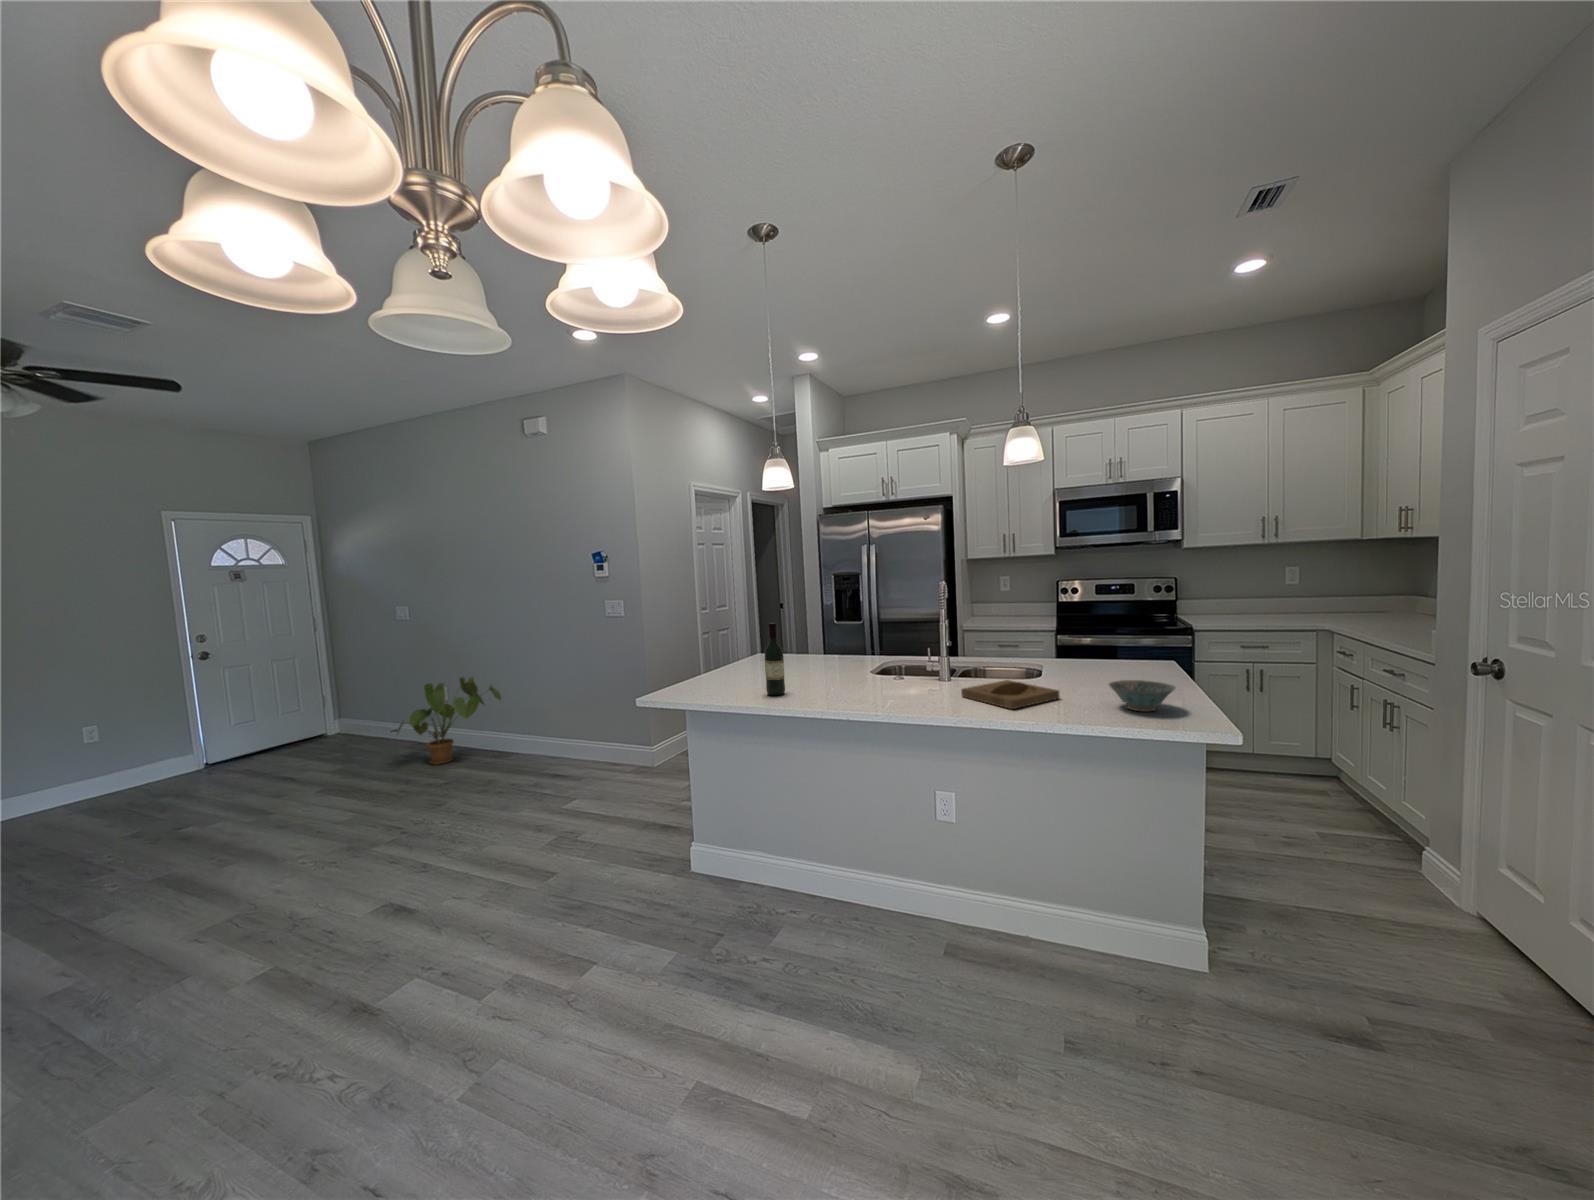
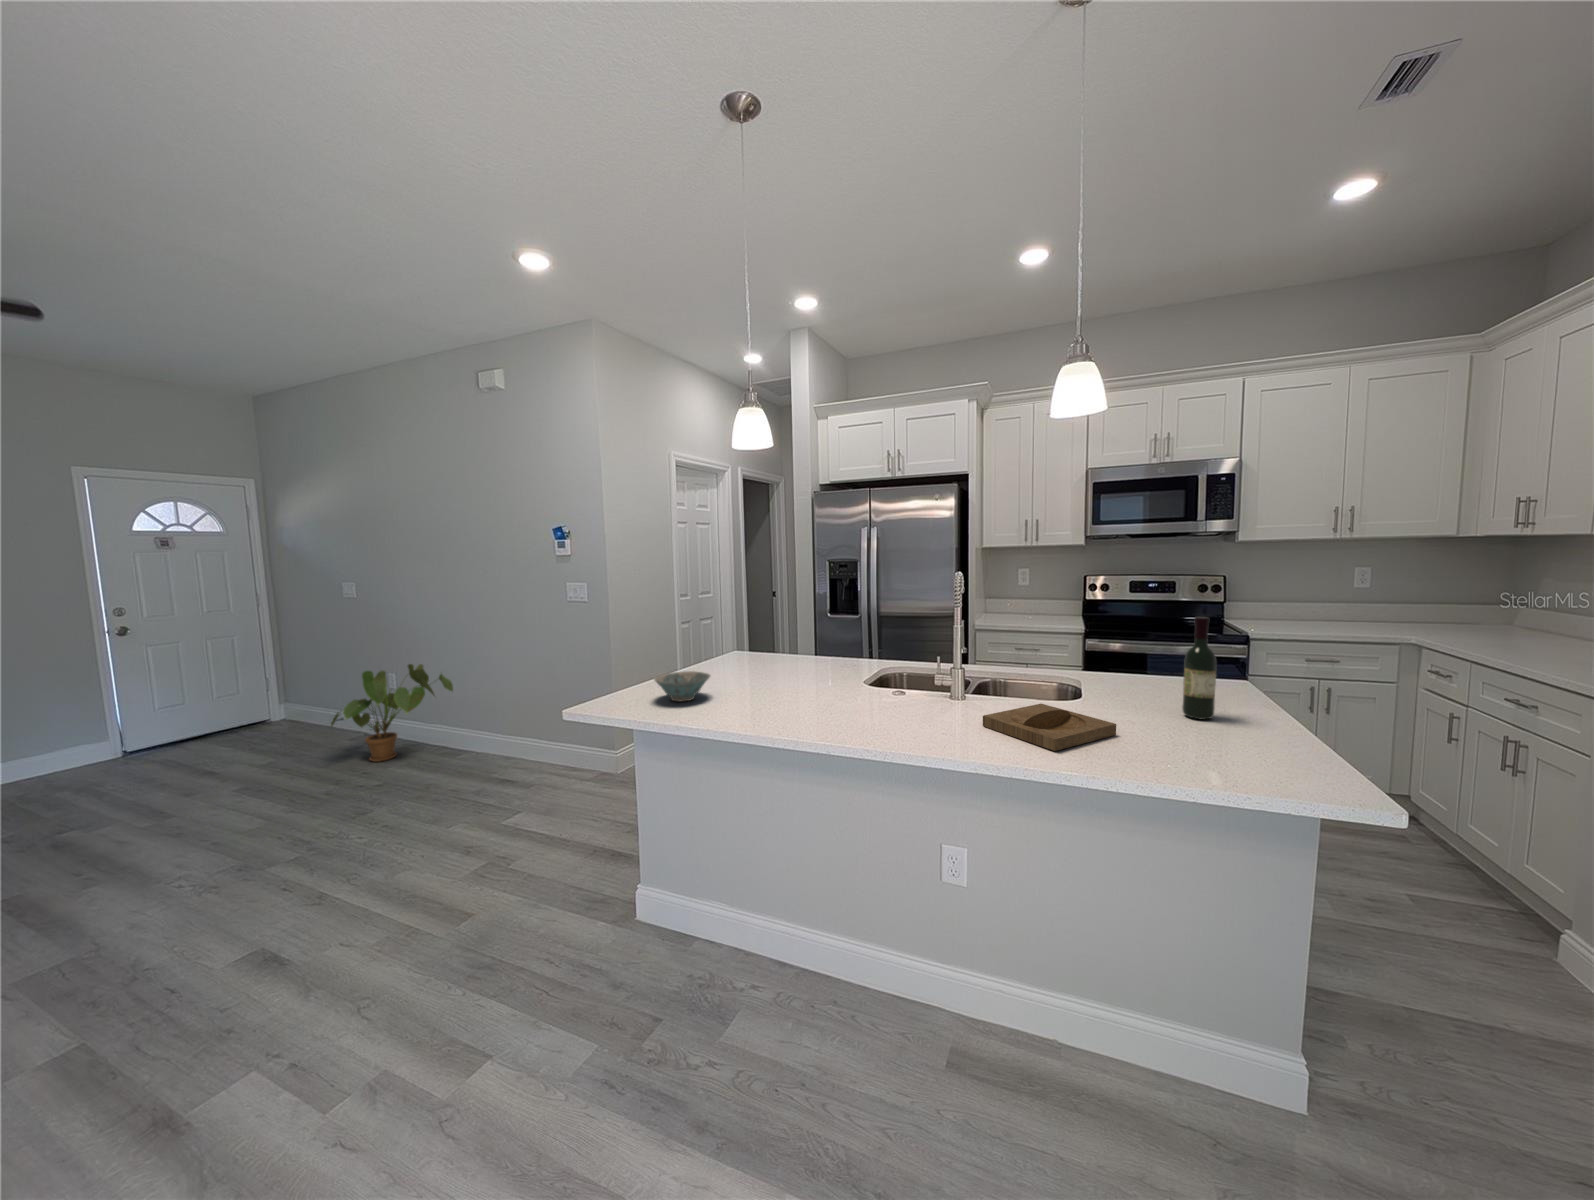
wine bottle: present [765,623,785,695] -> present [1182,617,1216,719]
ceramic bowl: present [1109,680,1176,711] -> present [654,671,710,702]

